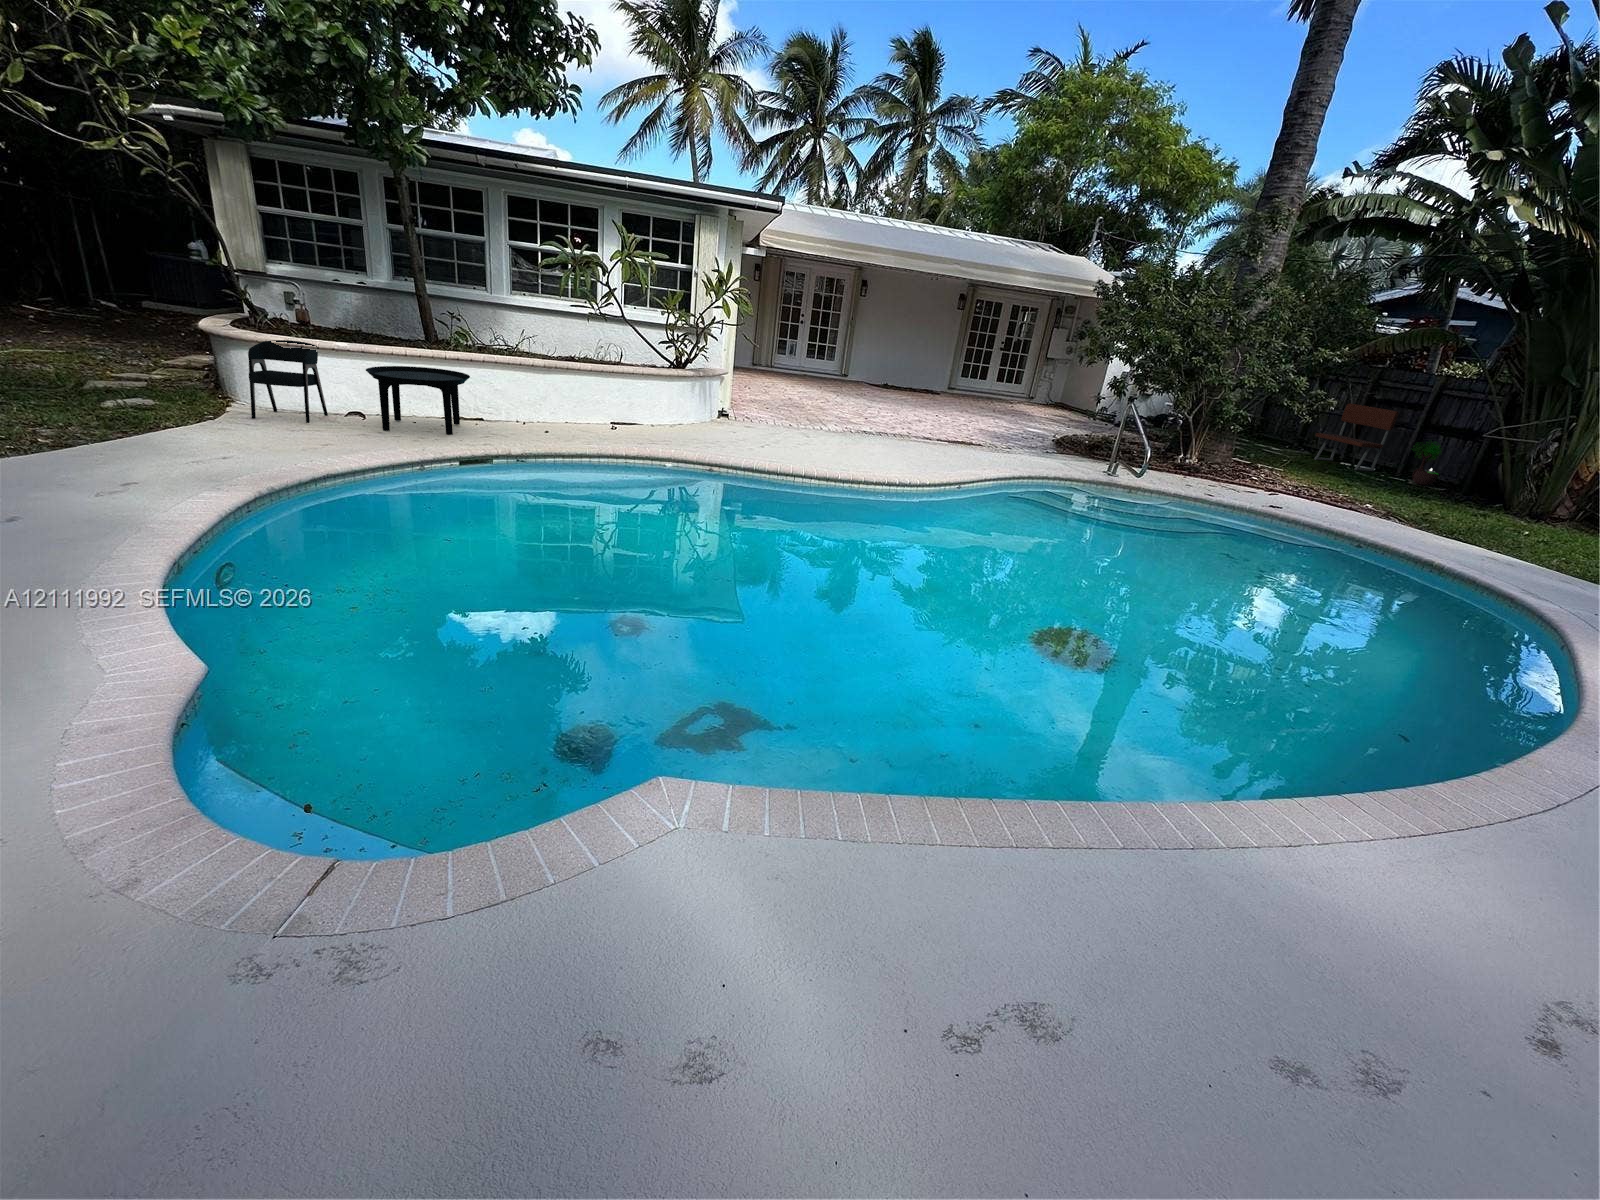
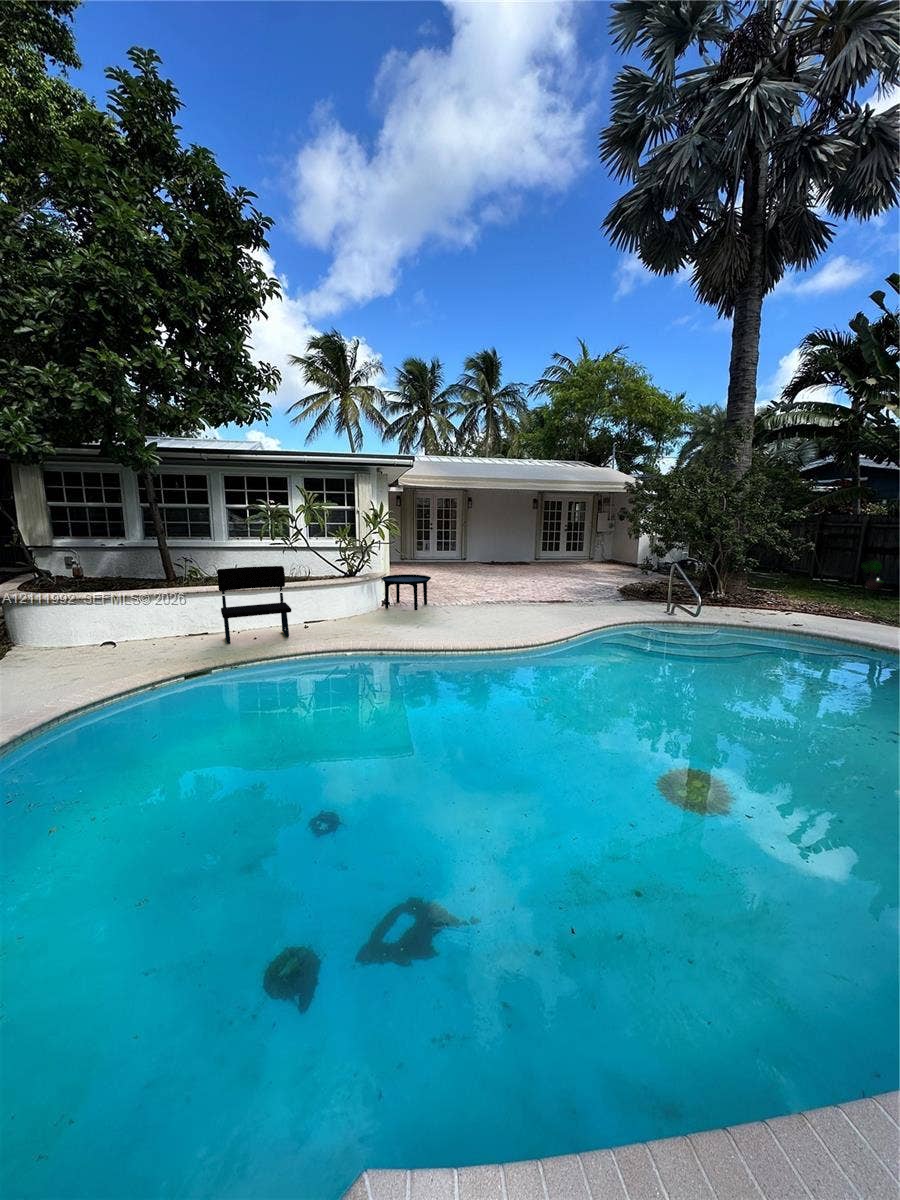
chair: present [248,340,328,423] -> none [21,598,87,662]
round table: present [366,366,470,435] -> present [381,574,431,610]
bench: present [1314,403,1399,471] -> present [217,566,291,644]

